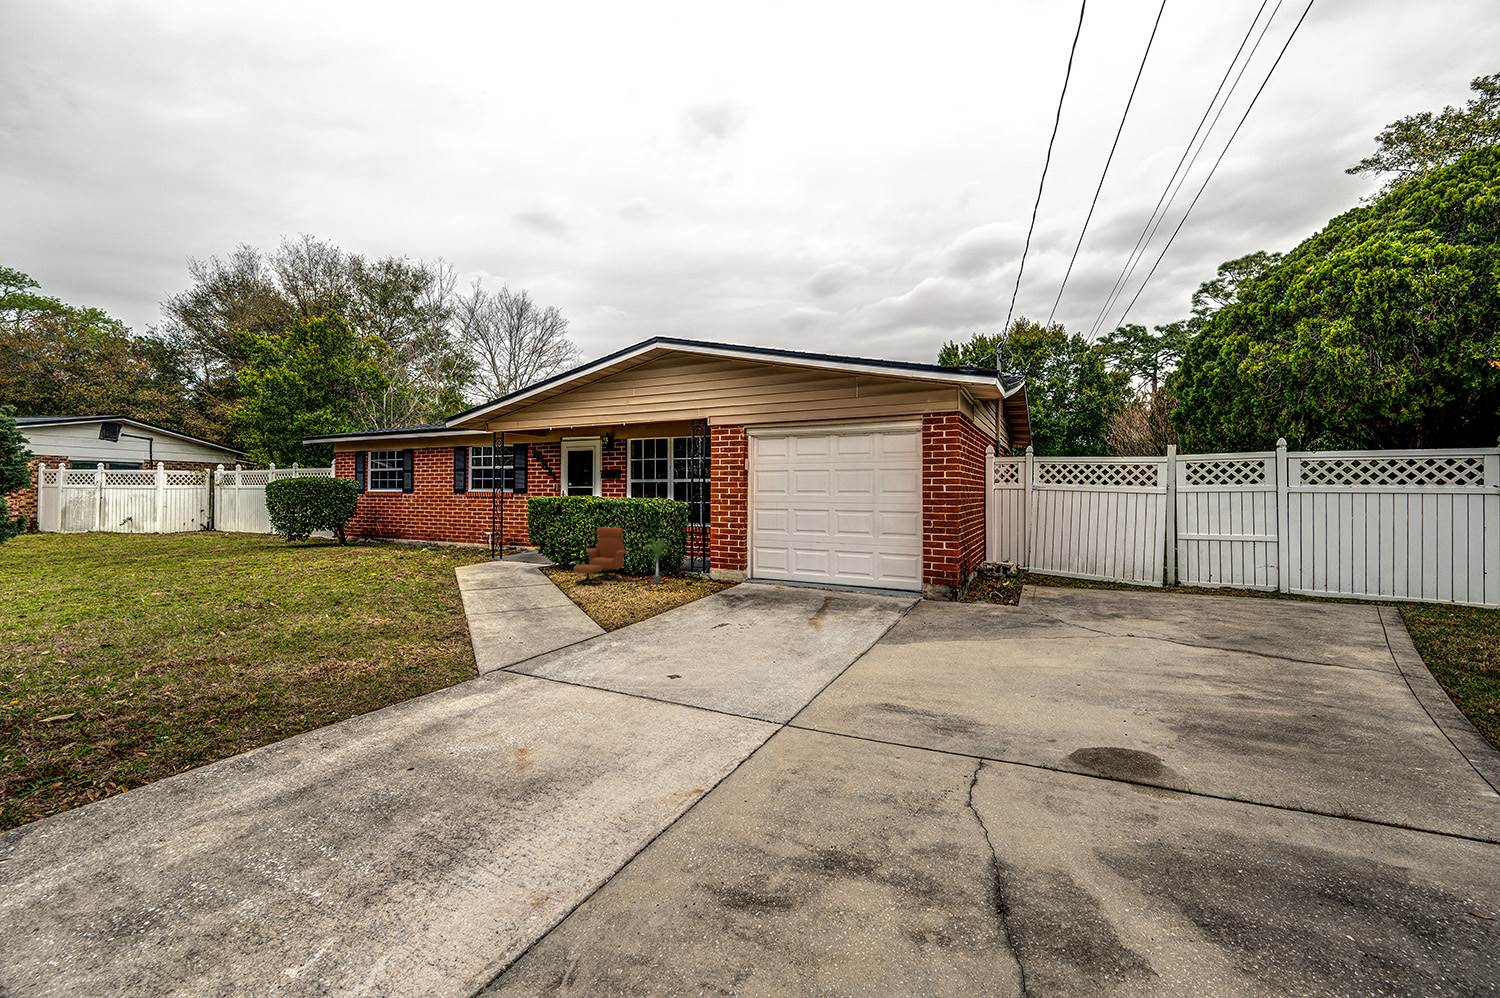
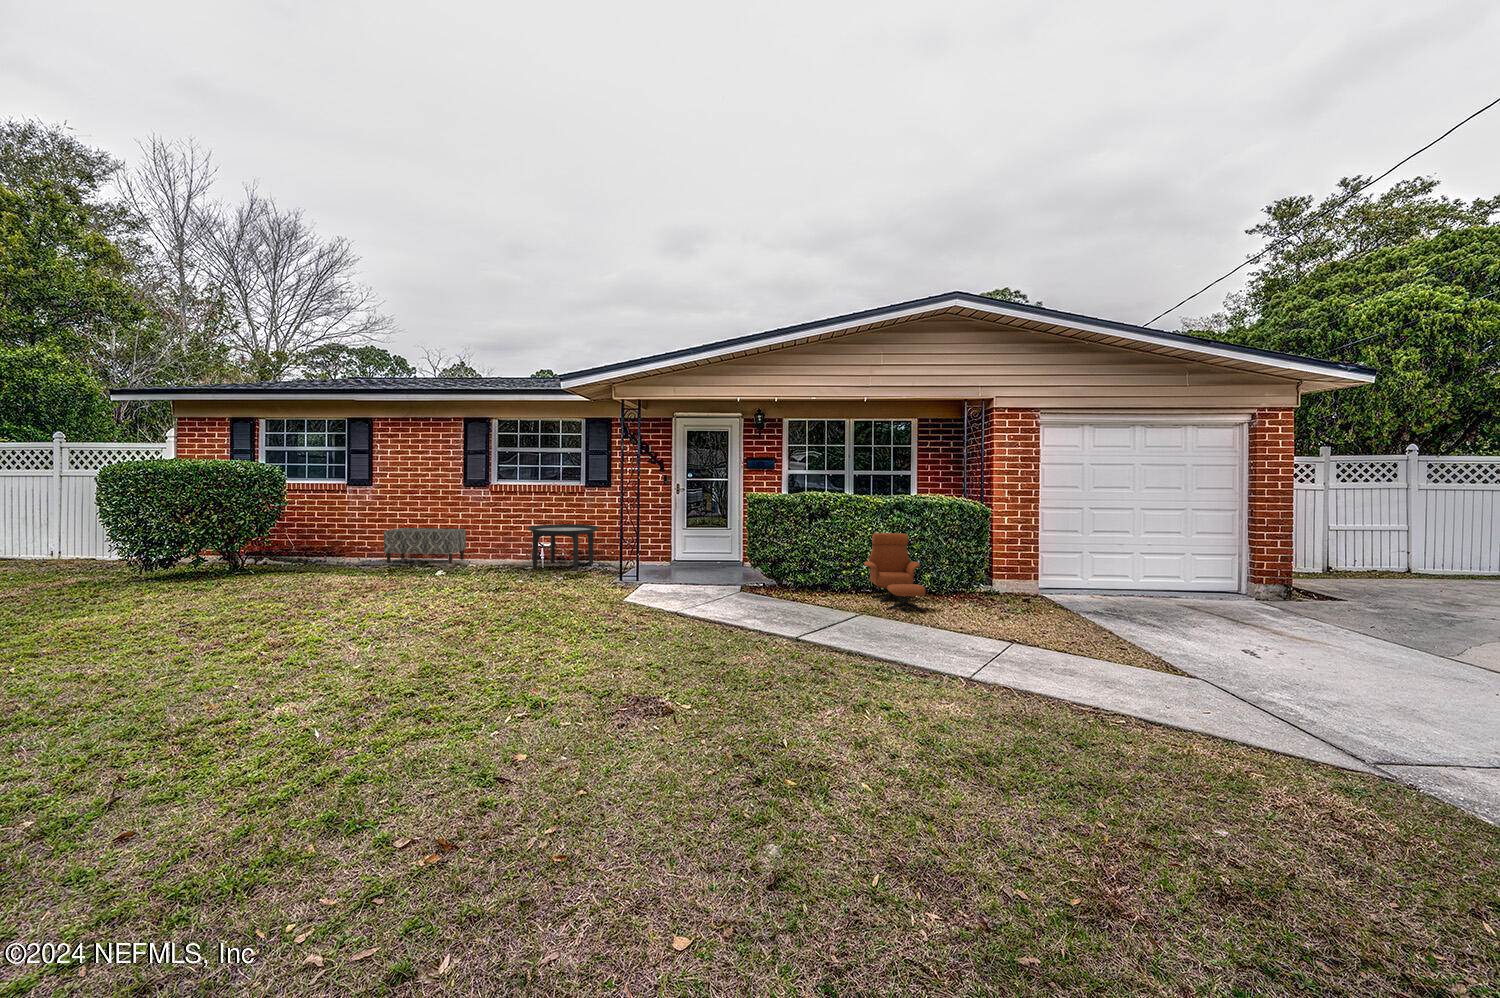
round table: none [465,521,518,554] -> present [528,524,599,571]
bench: none [405,522,455,547] -> present [384,528,466,564]
potted plant: present [650,540,664,584] -> none [949,540,991,601]

